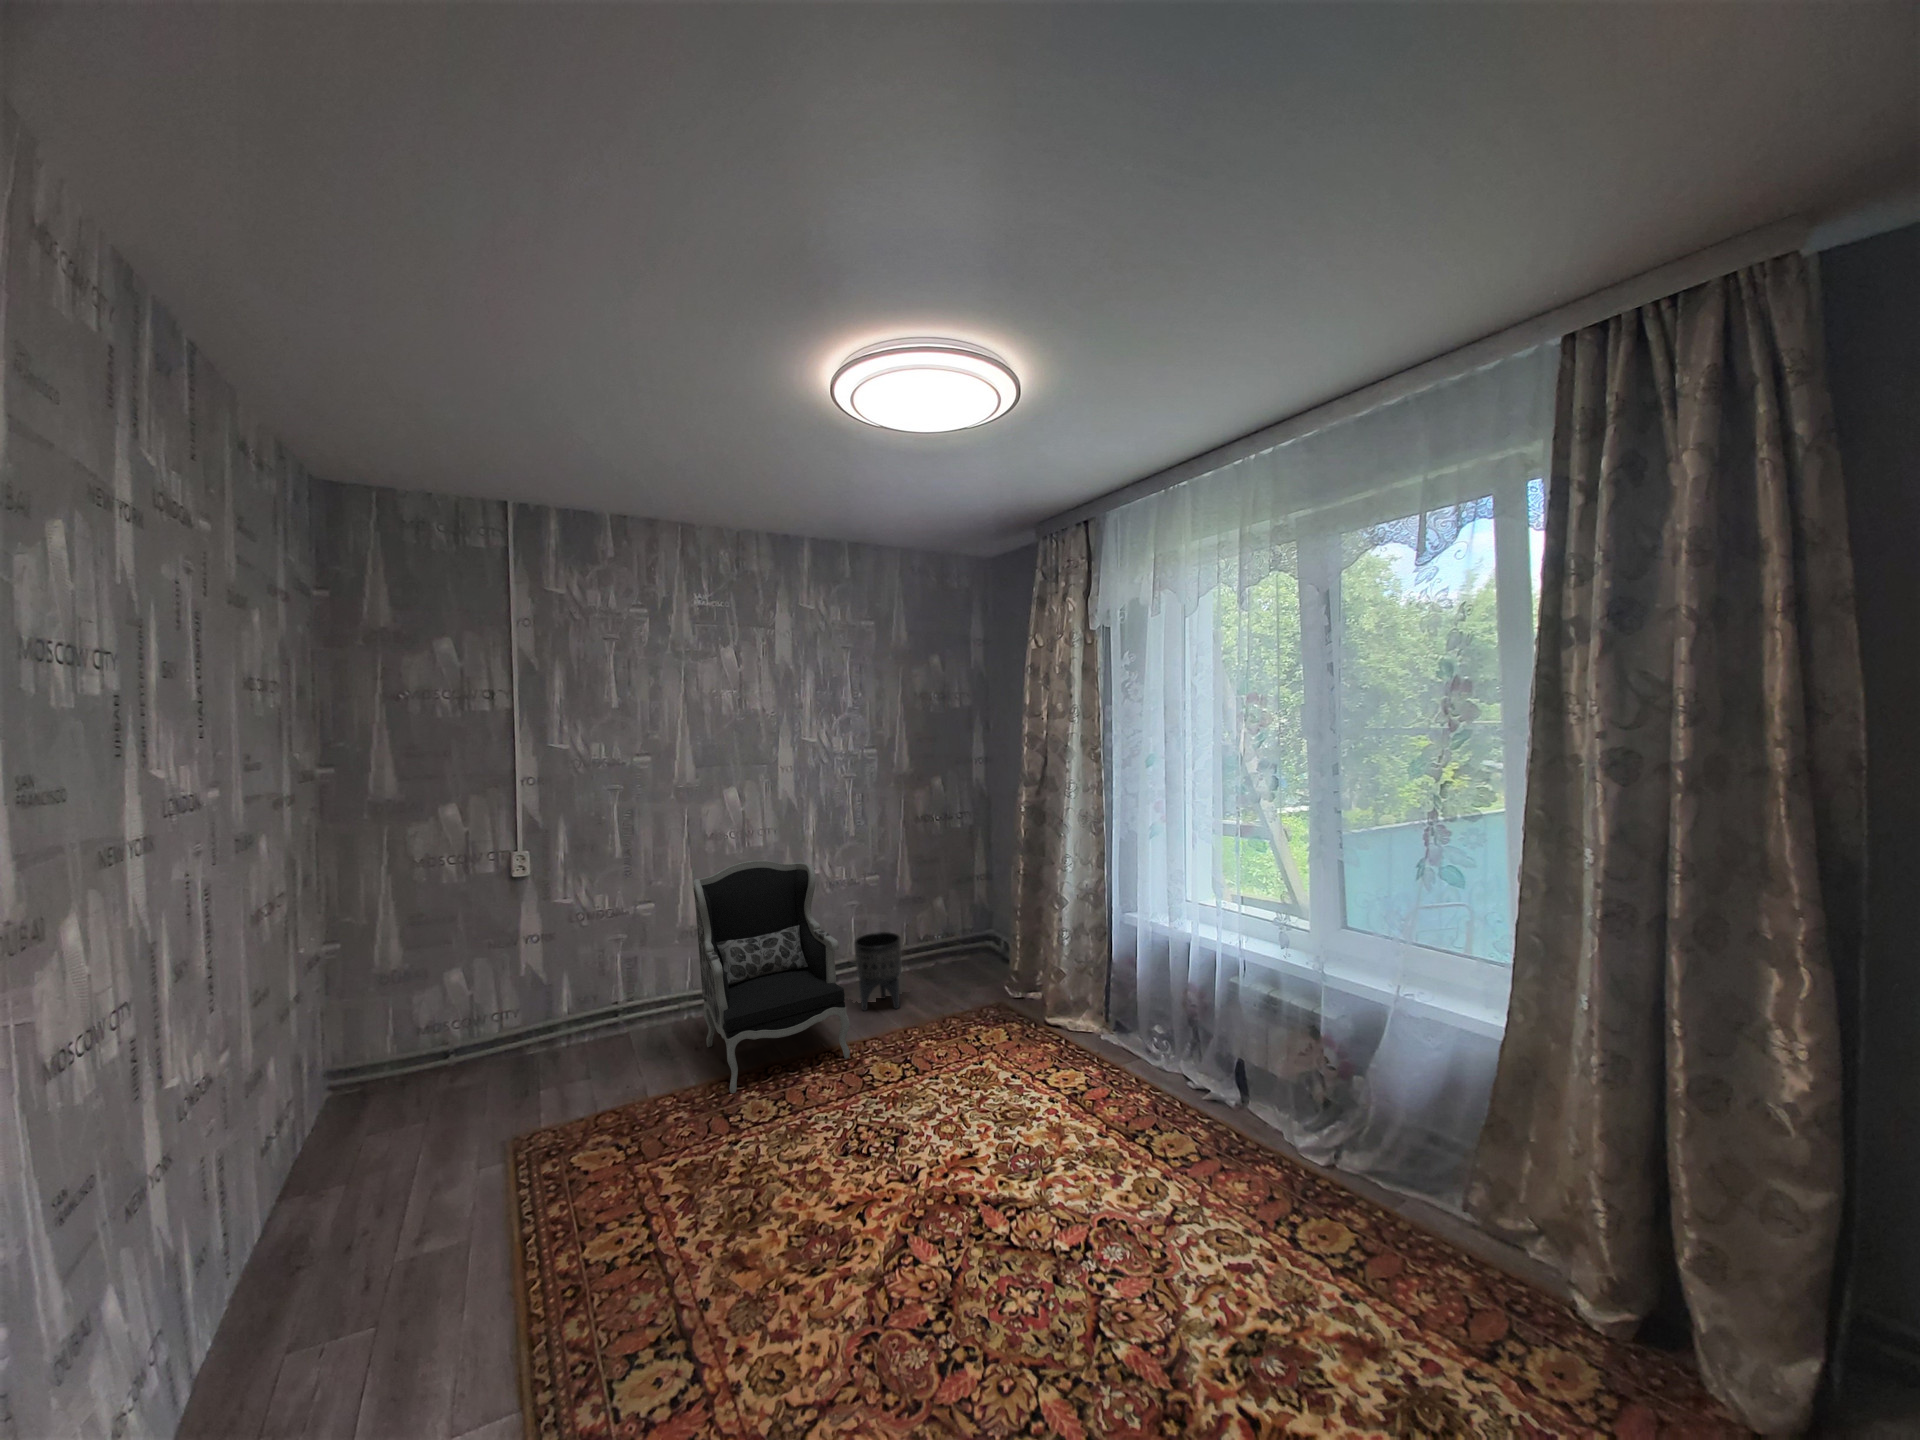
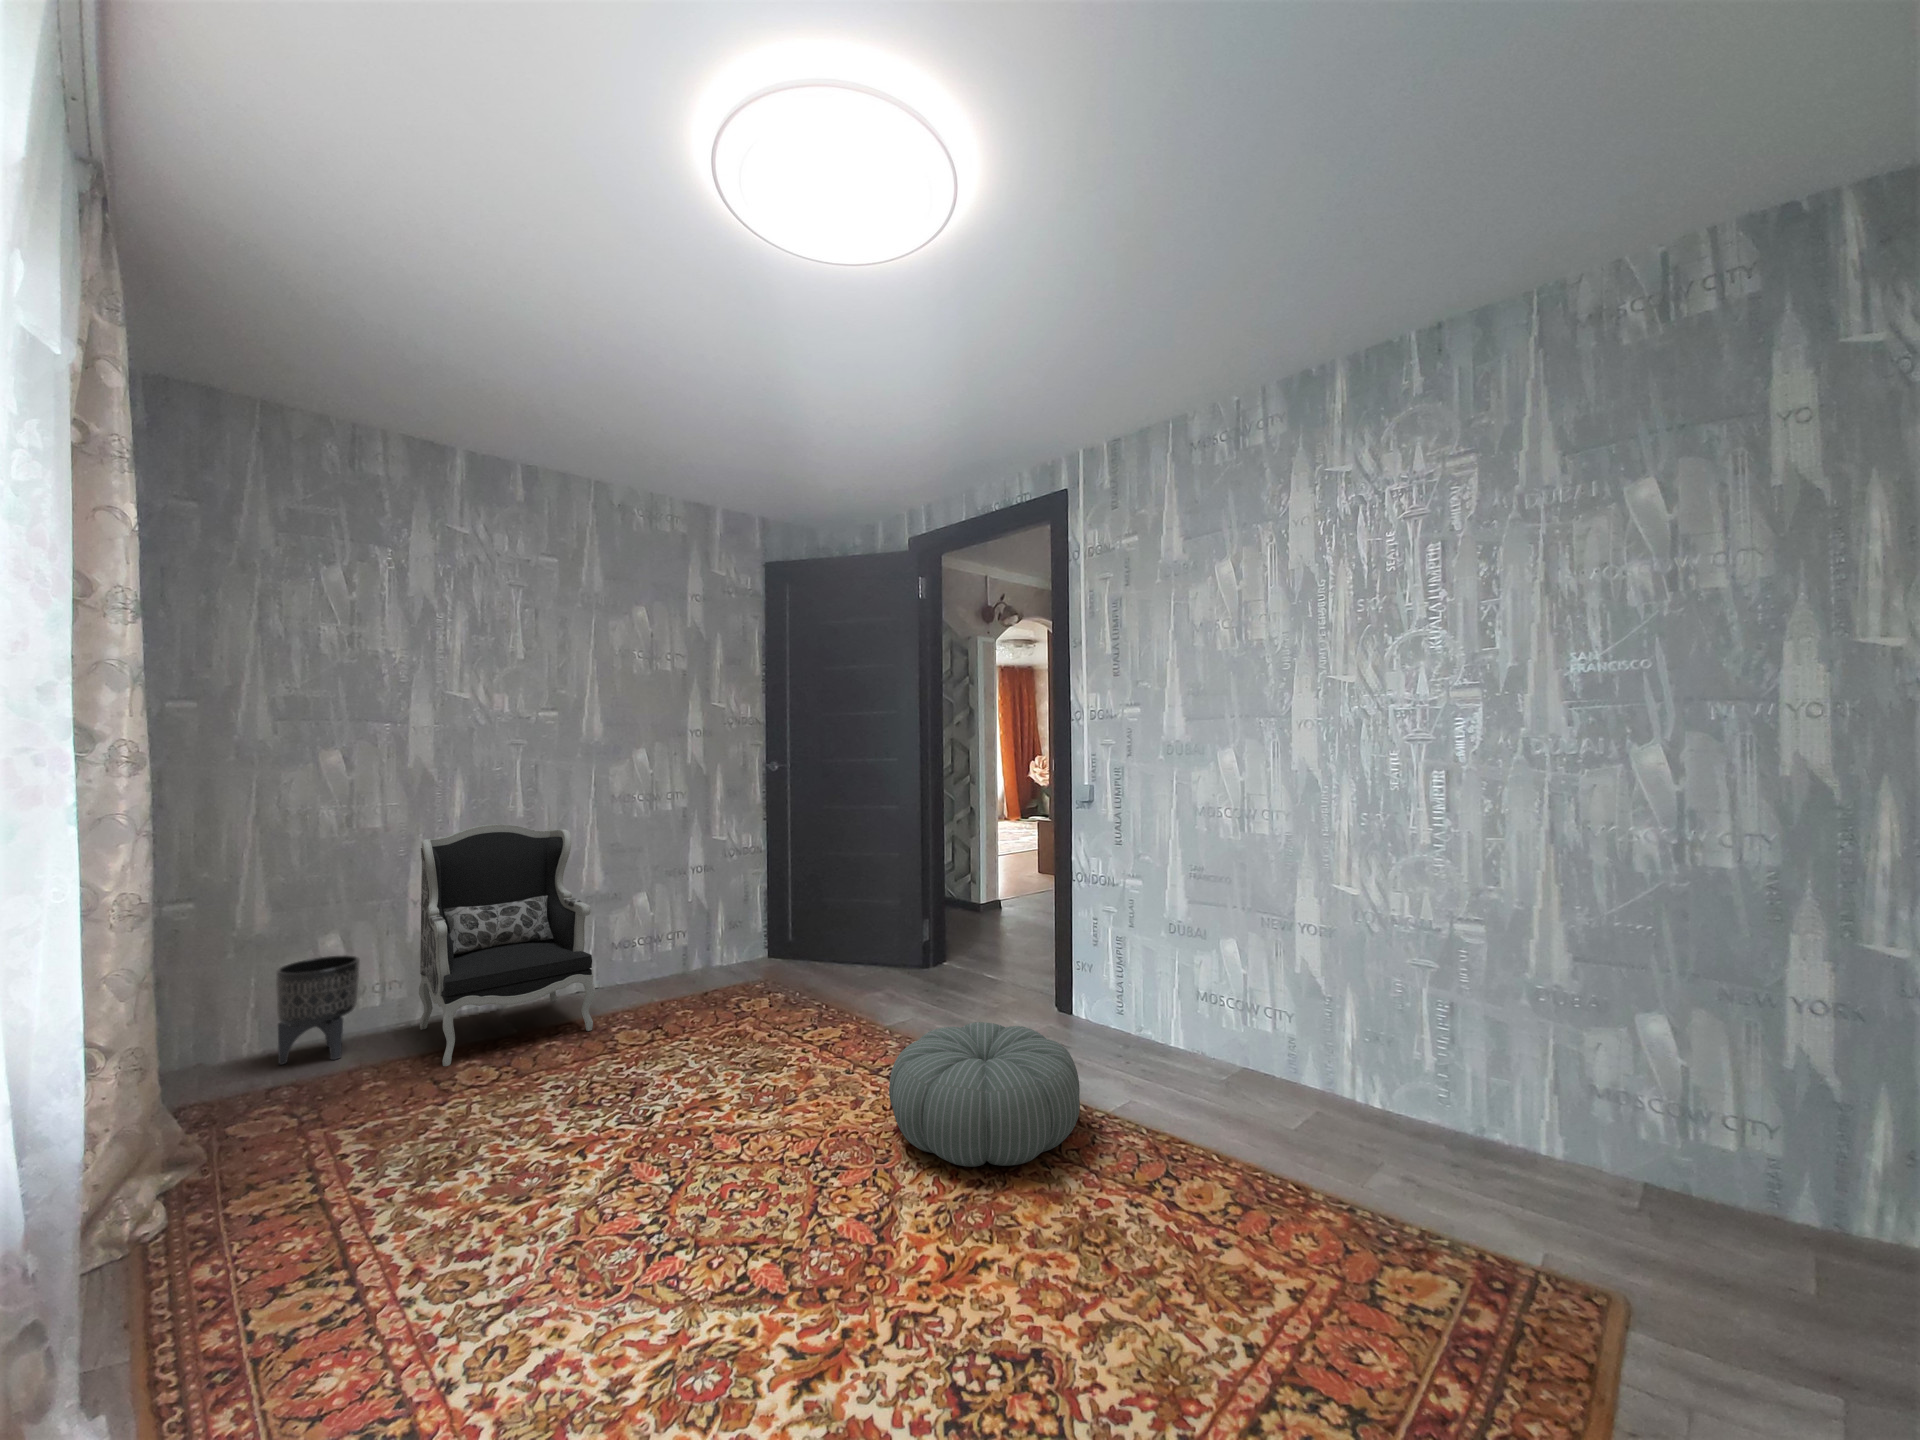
planter: present [854,932,902,1011] -> present [276,955,360,1065]
pouf: none [1156,1103,1383,1294] -> present [889,1022,1080,1167]

